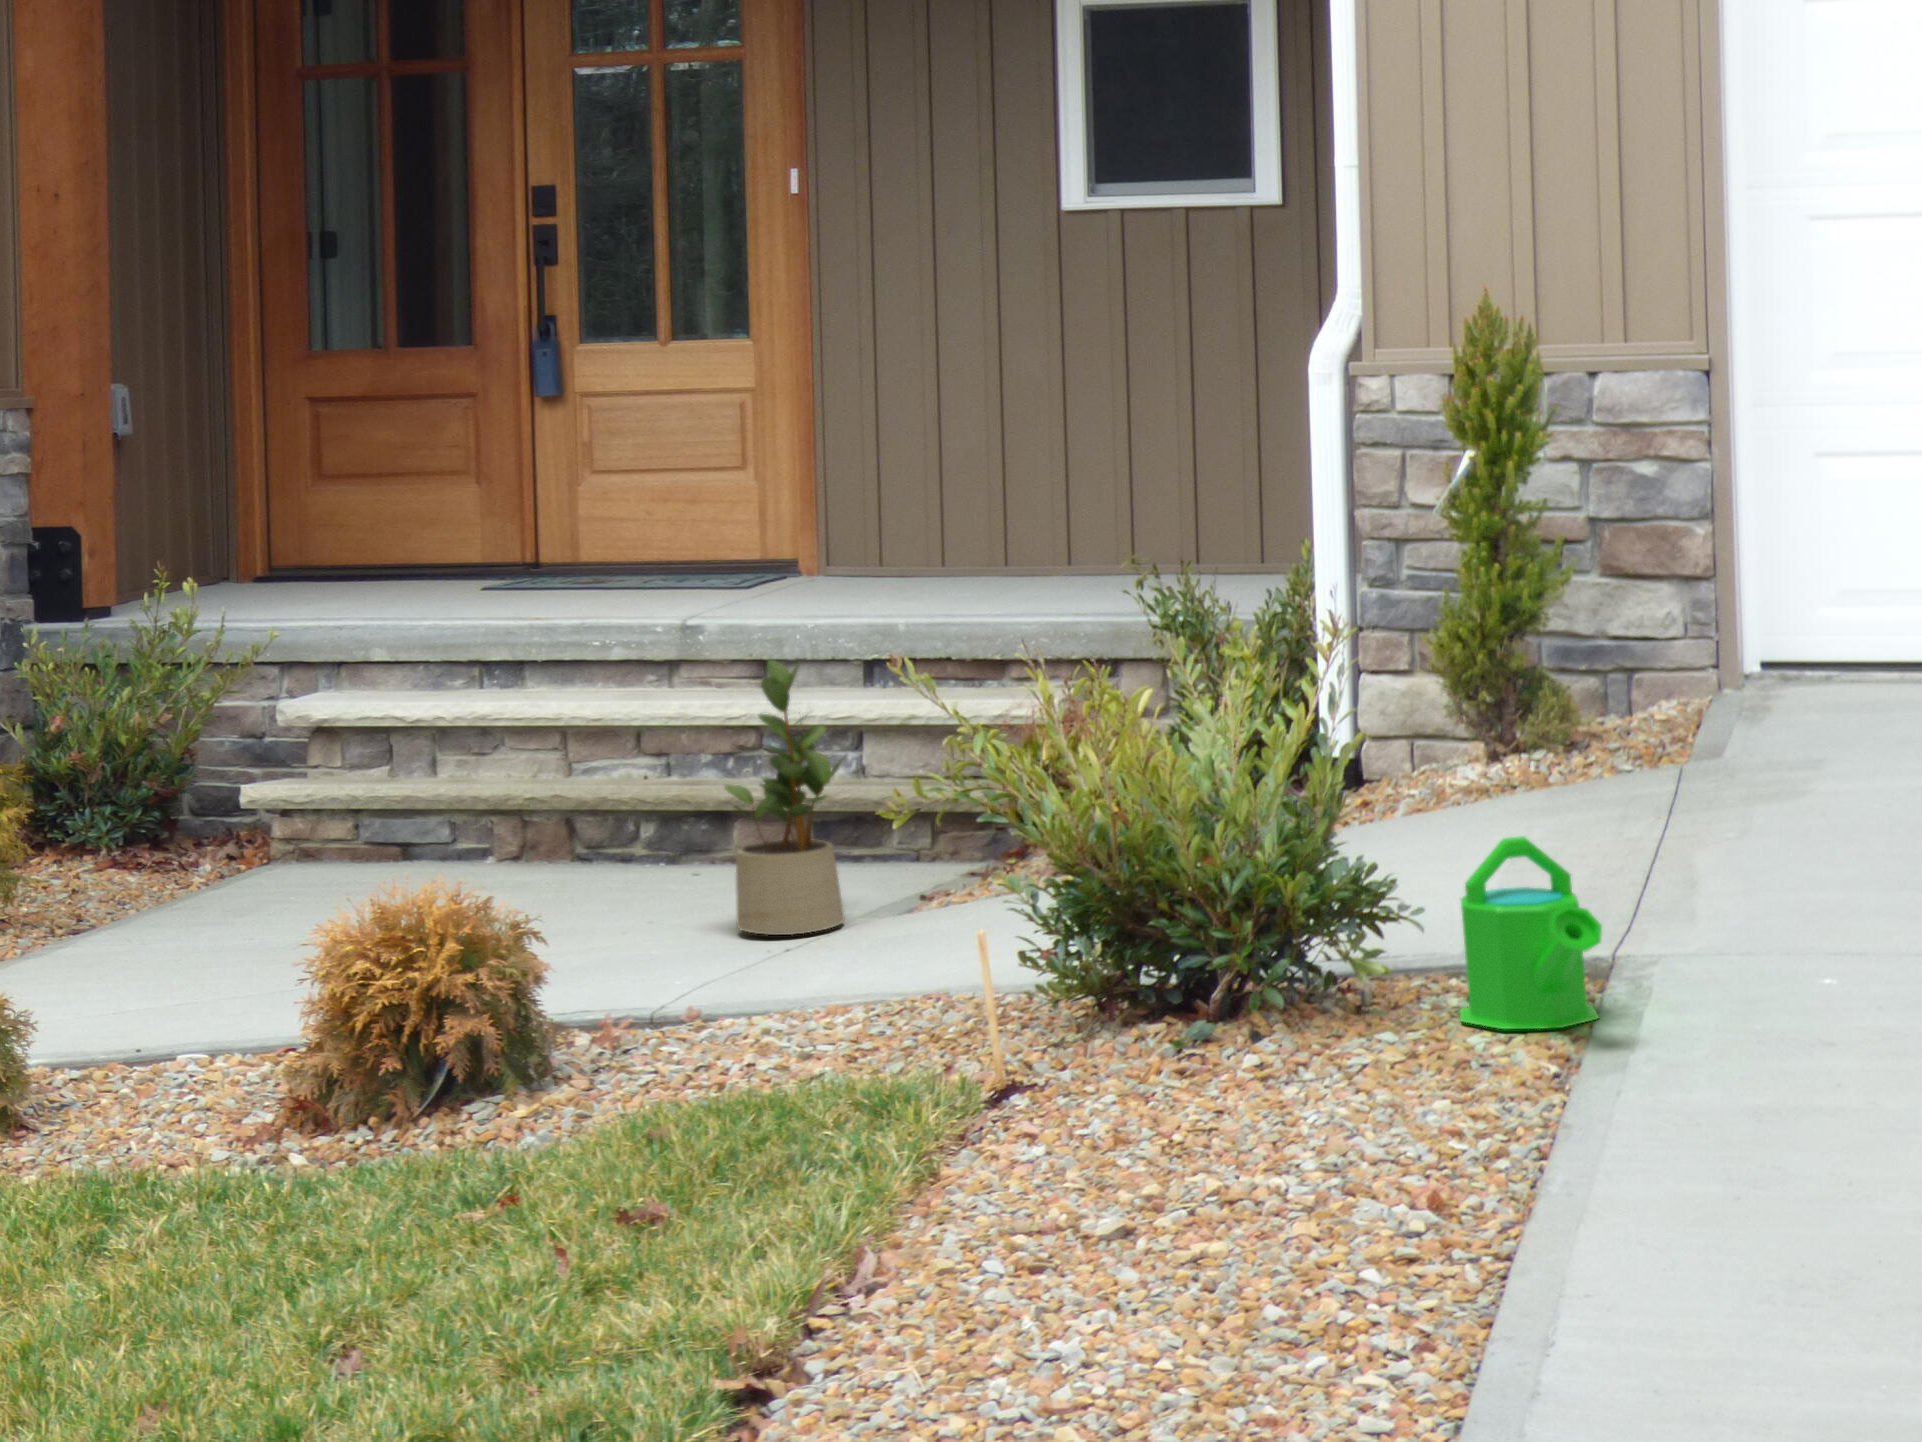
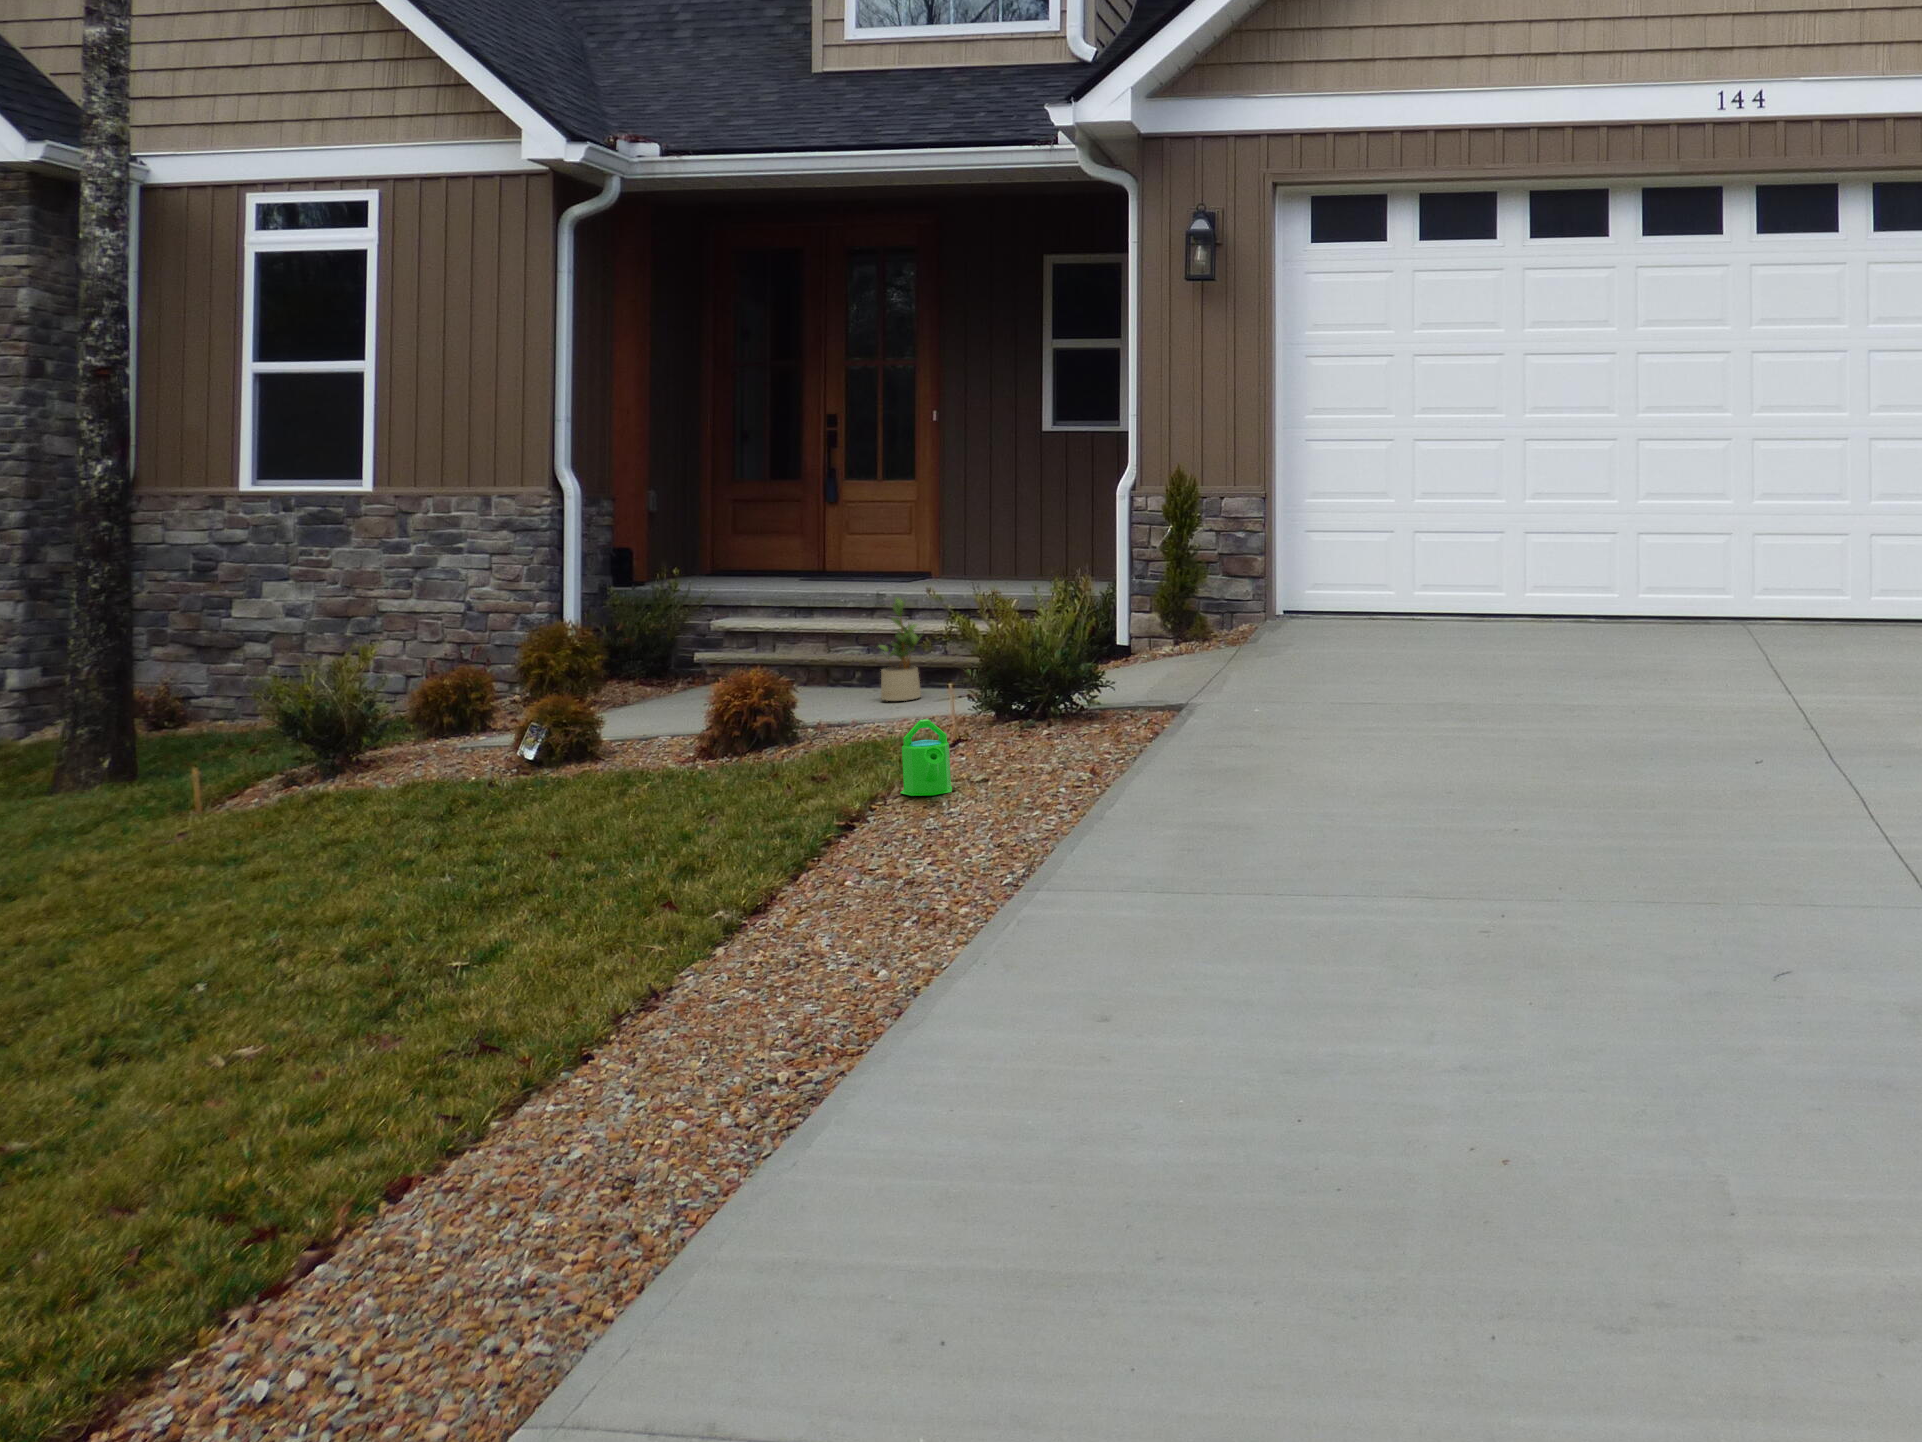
watering can: present [1460,836,1602,1029] -> present [900,719,952,796]

